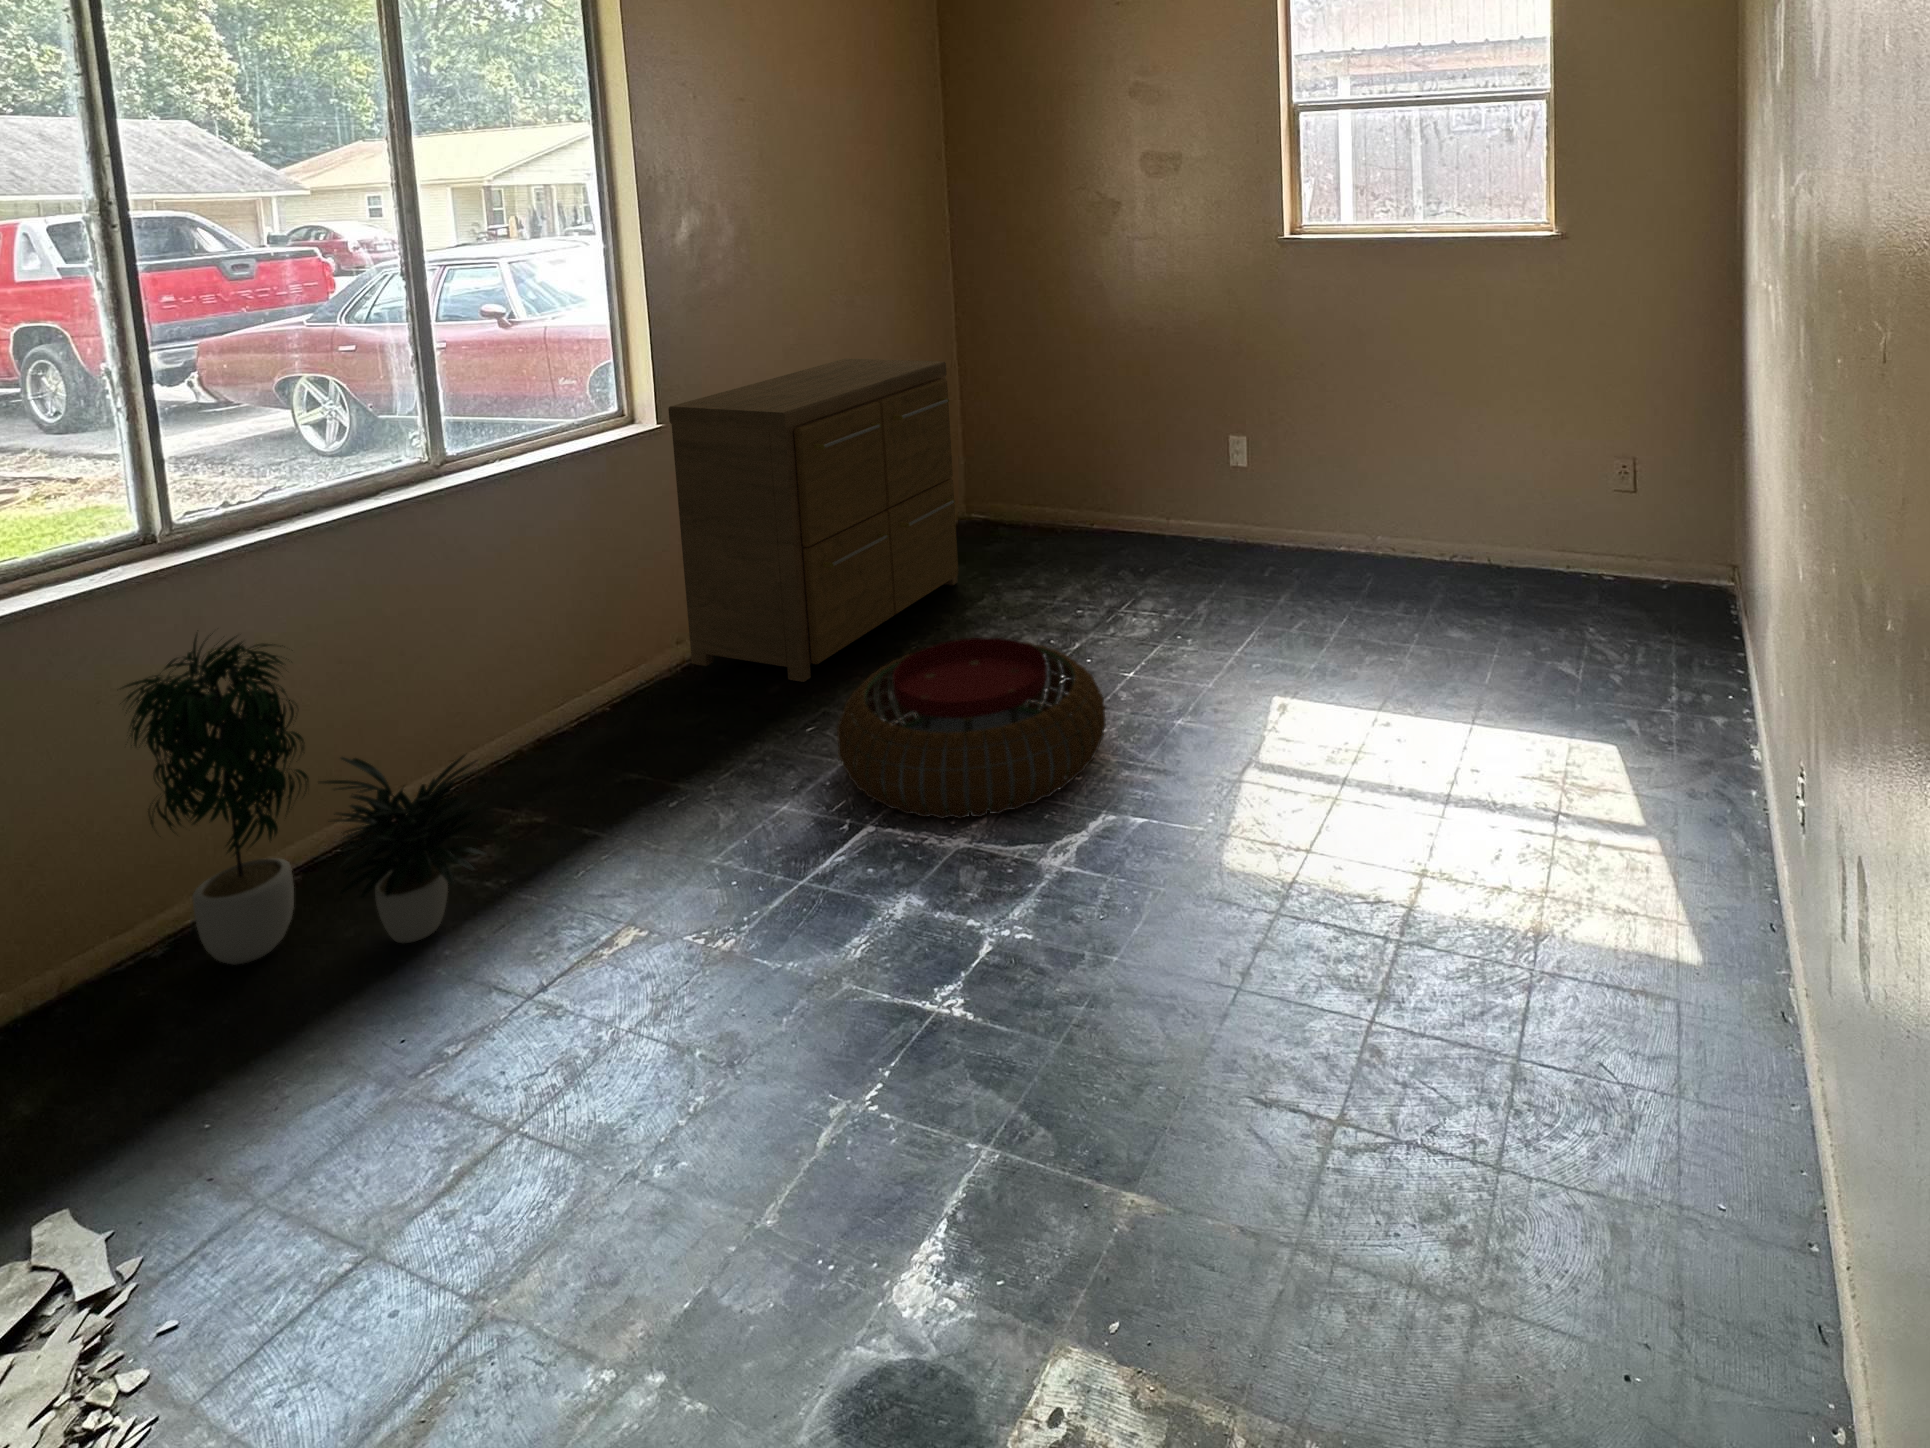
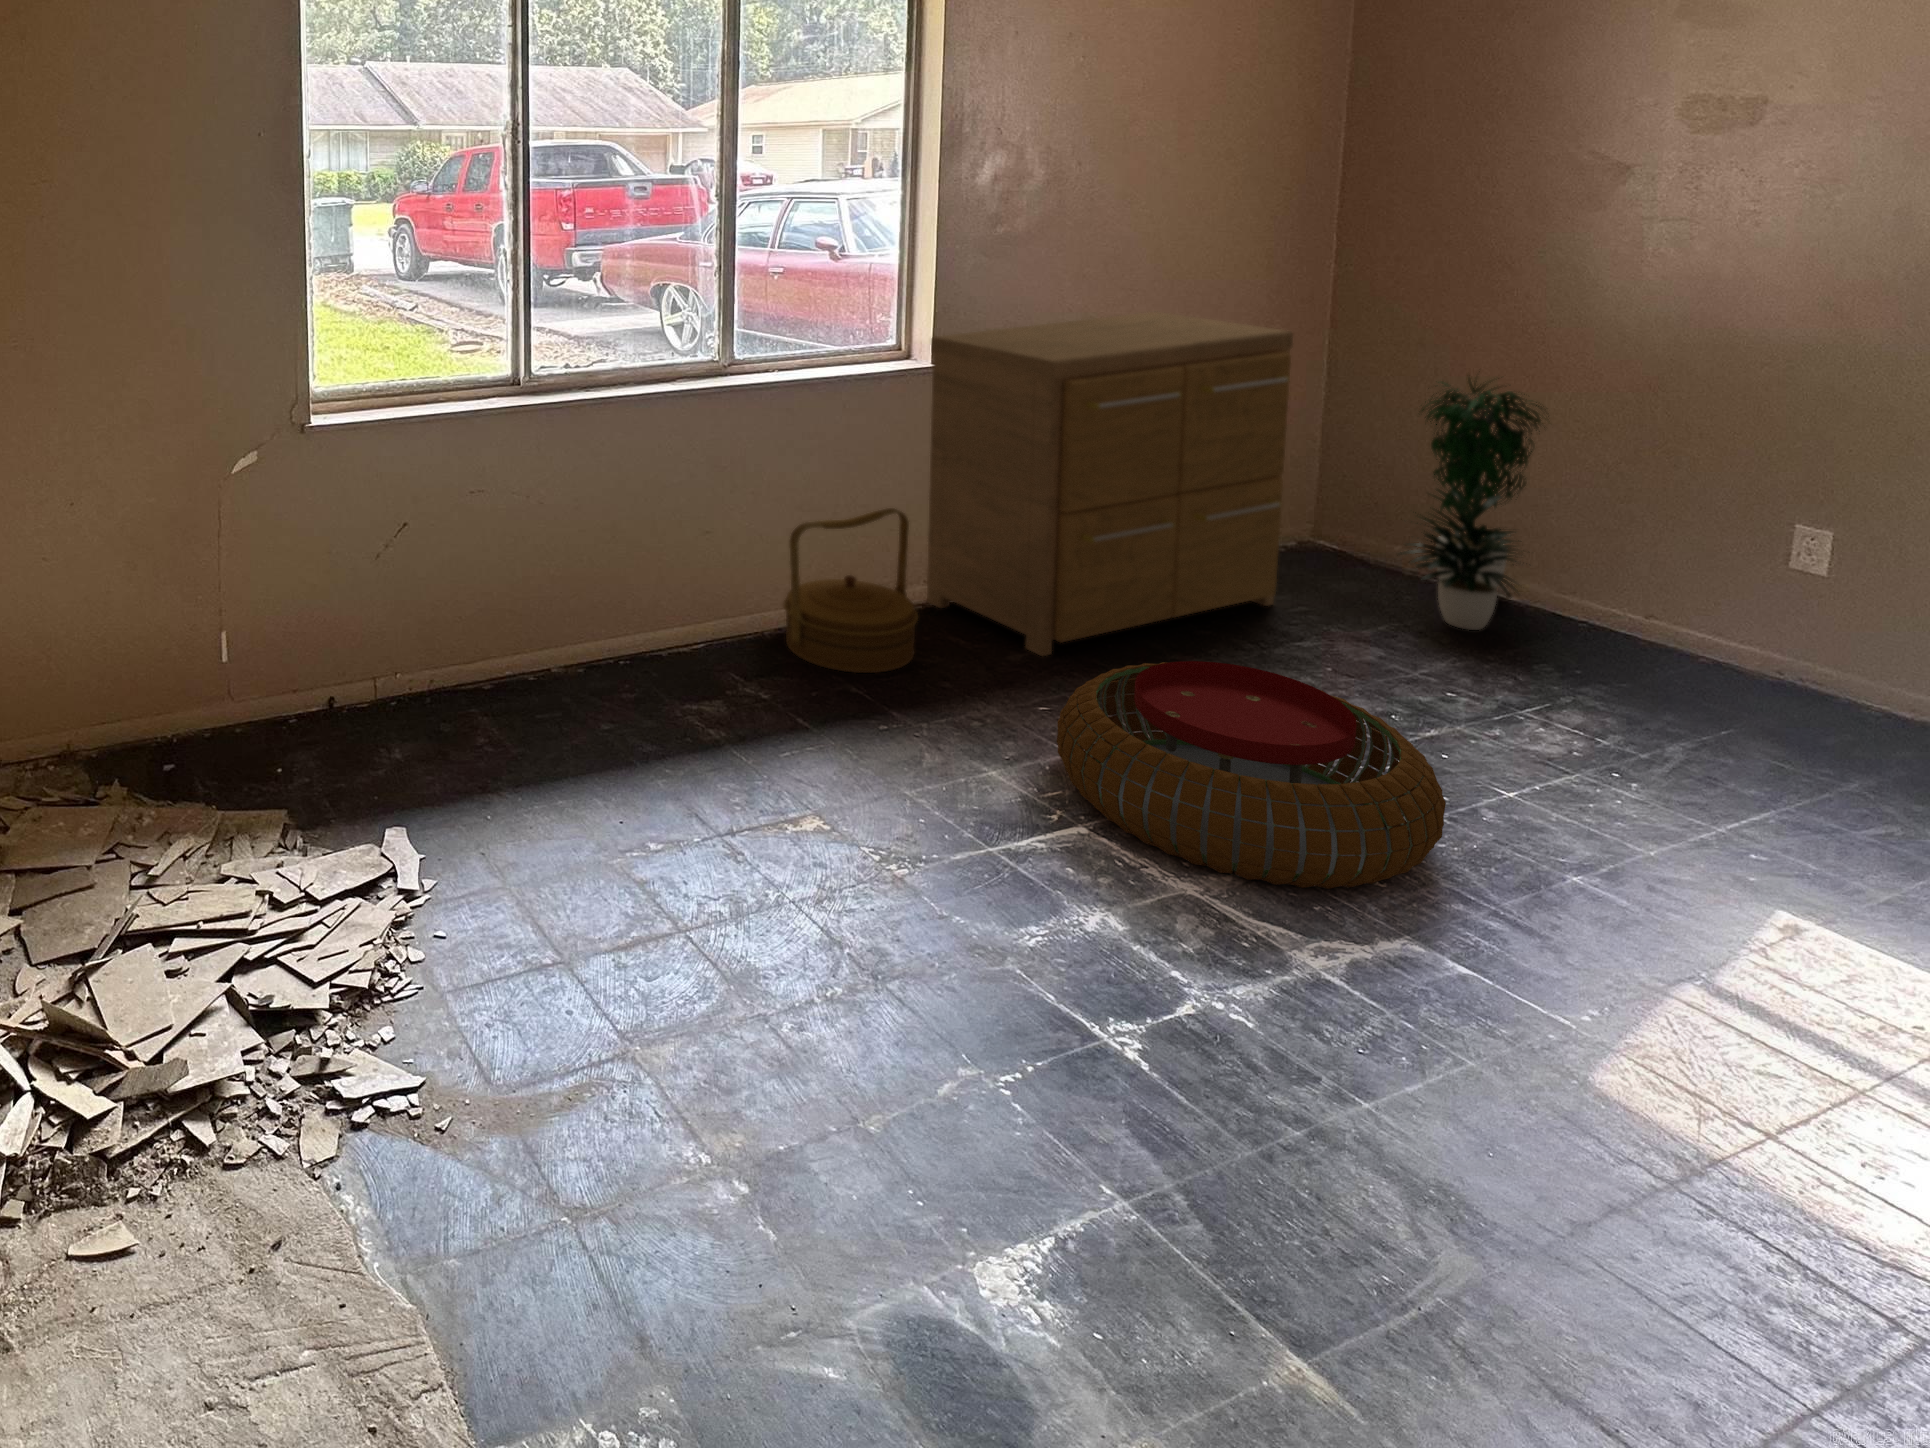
woven basket: none [553,581,693,764] -> present [783,508,918,673]
potted plant: present [122,635,486,965] -> present [1400,379,1549,630]

